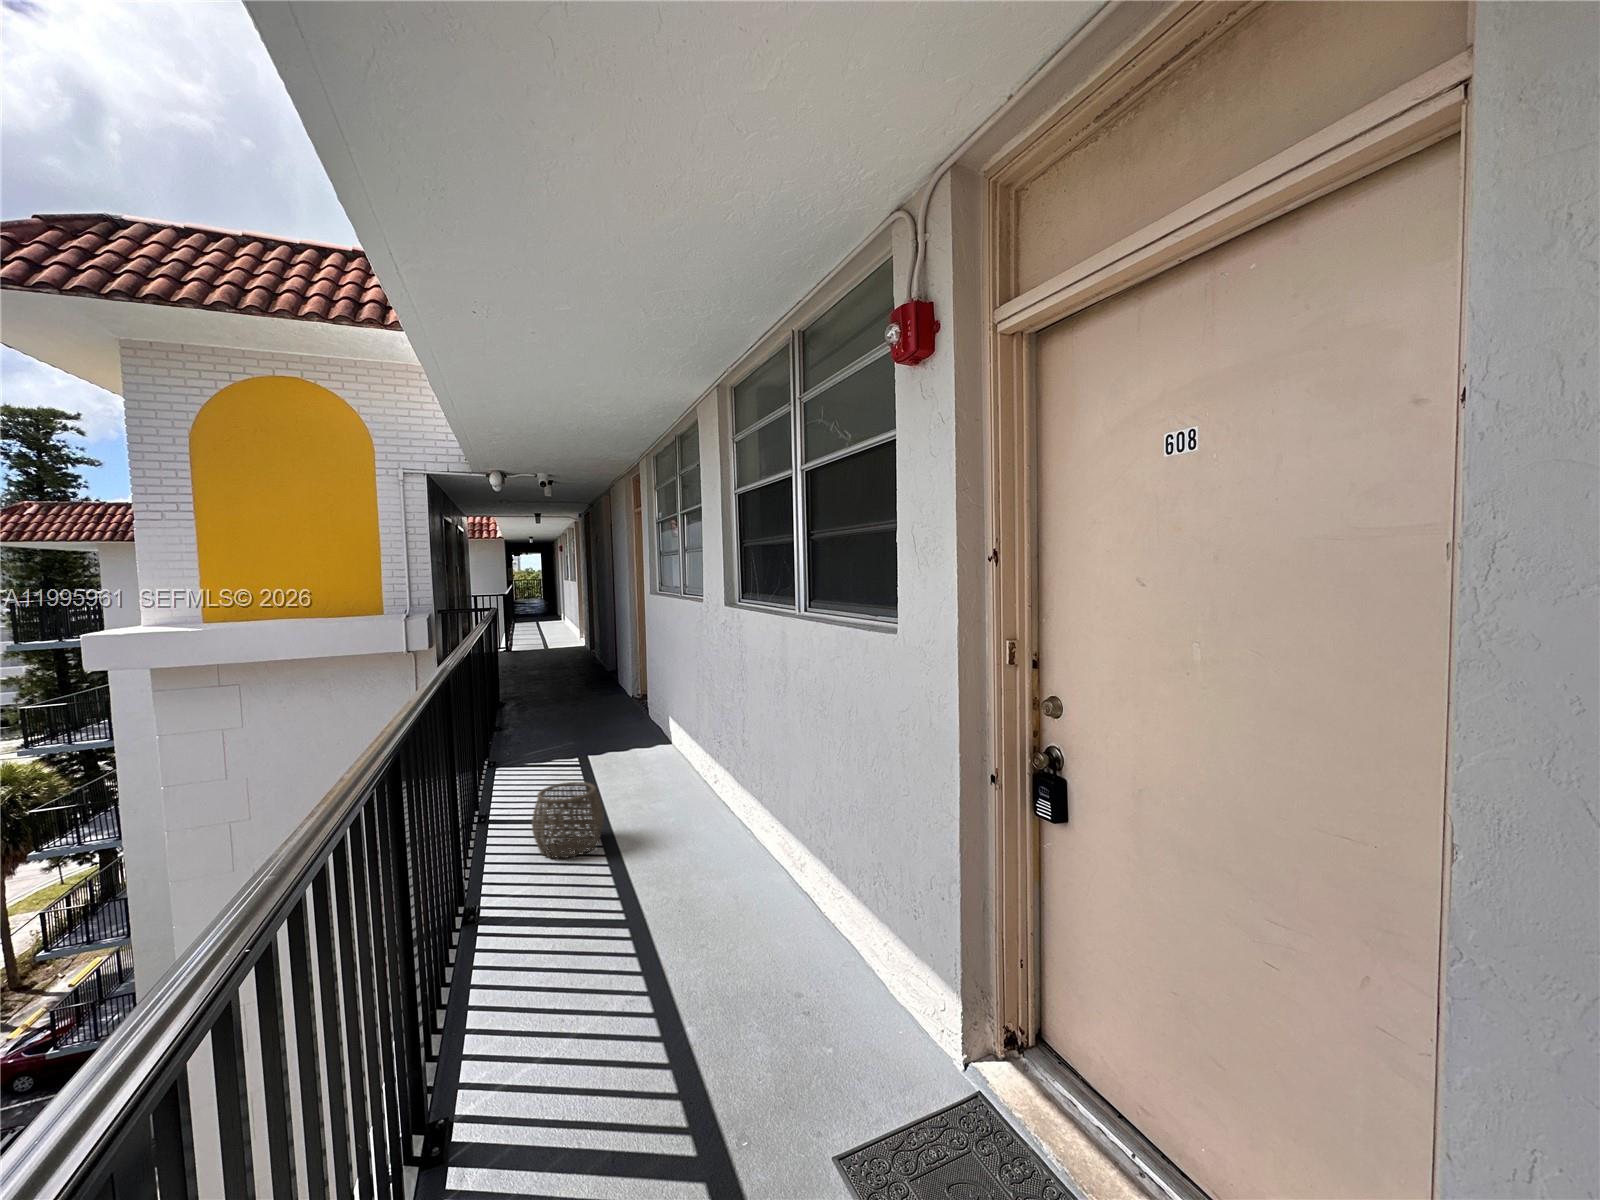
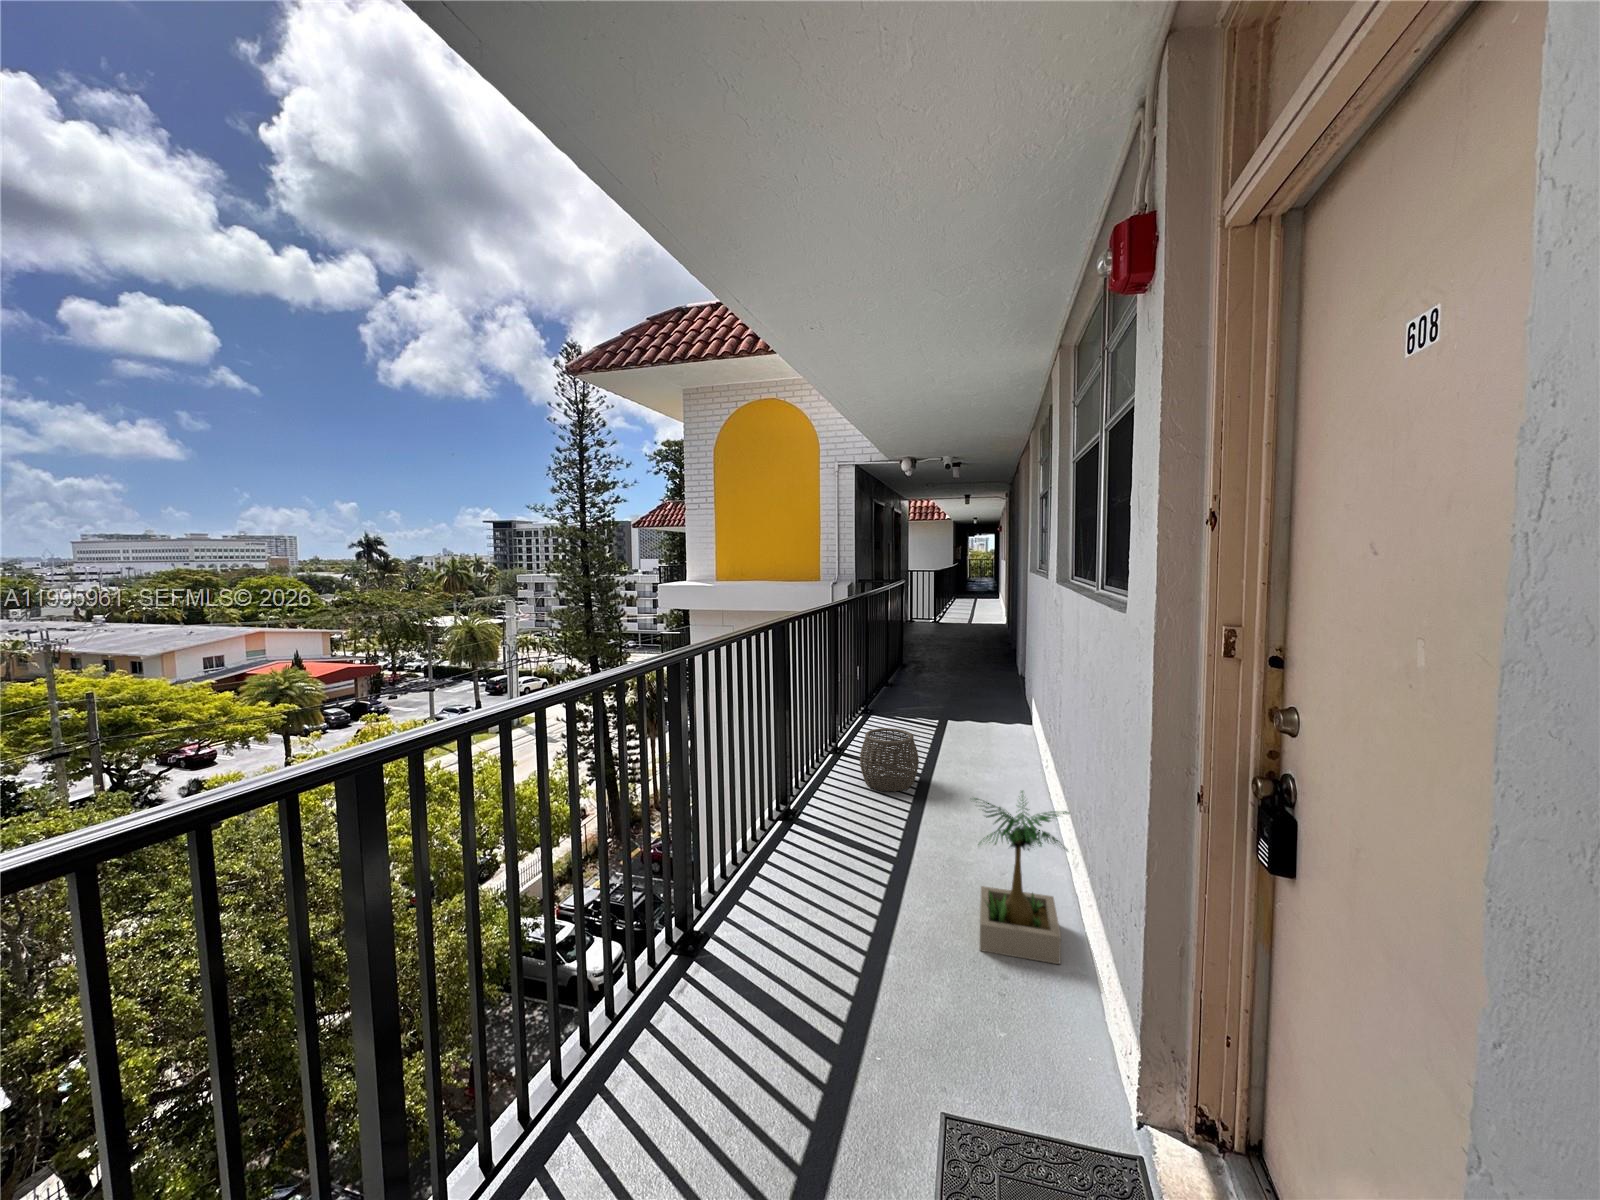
potted plant: none [728,808,840,985] -> present [972,791,1069,964]

